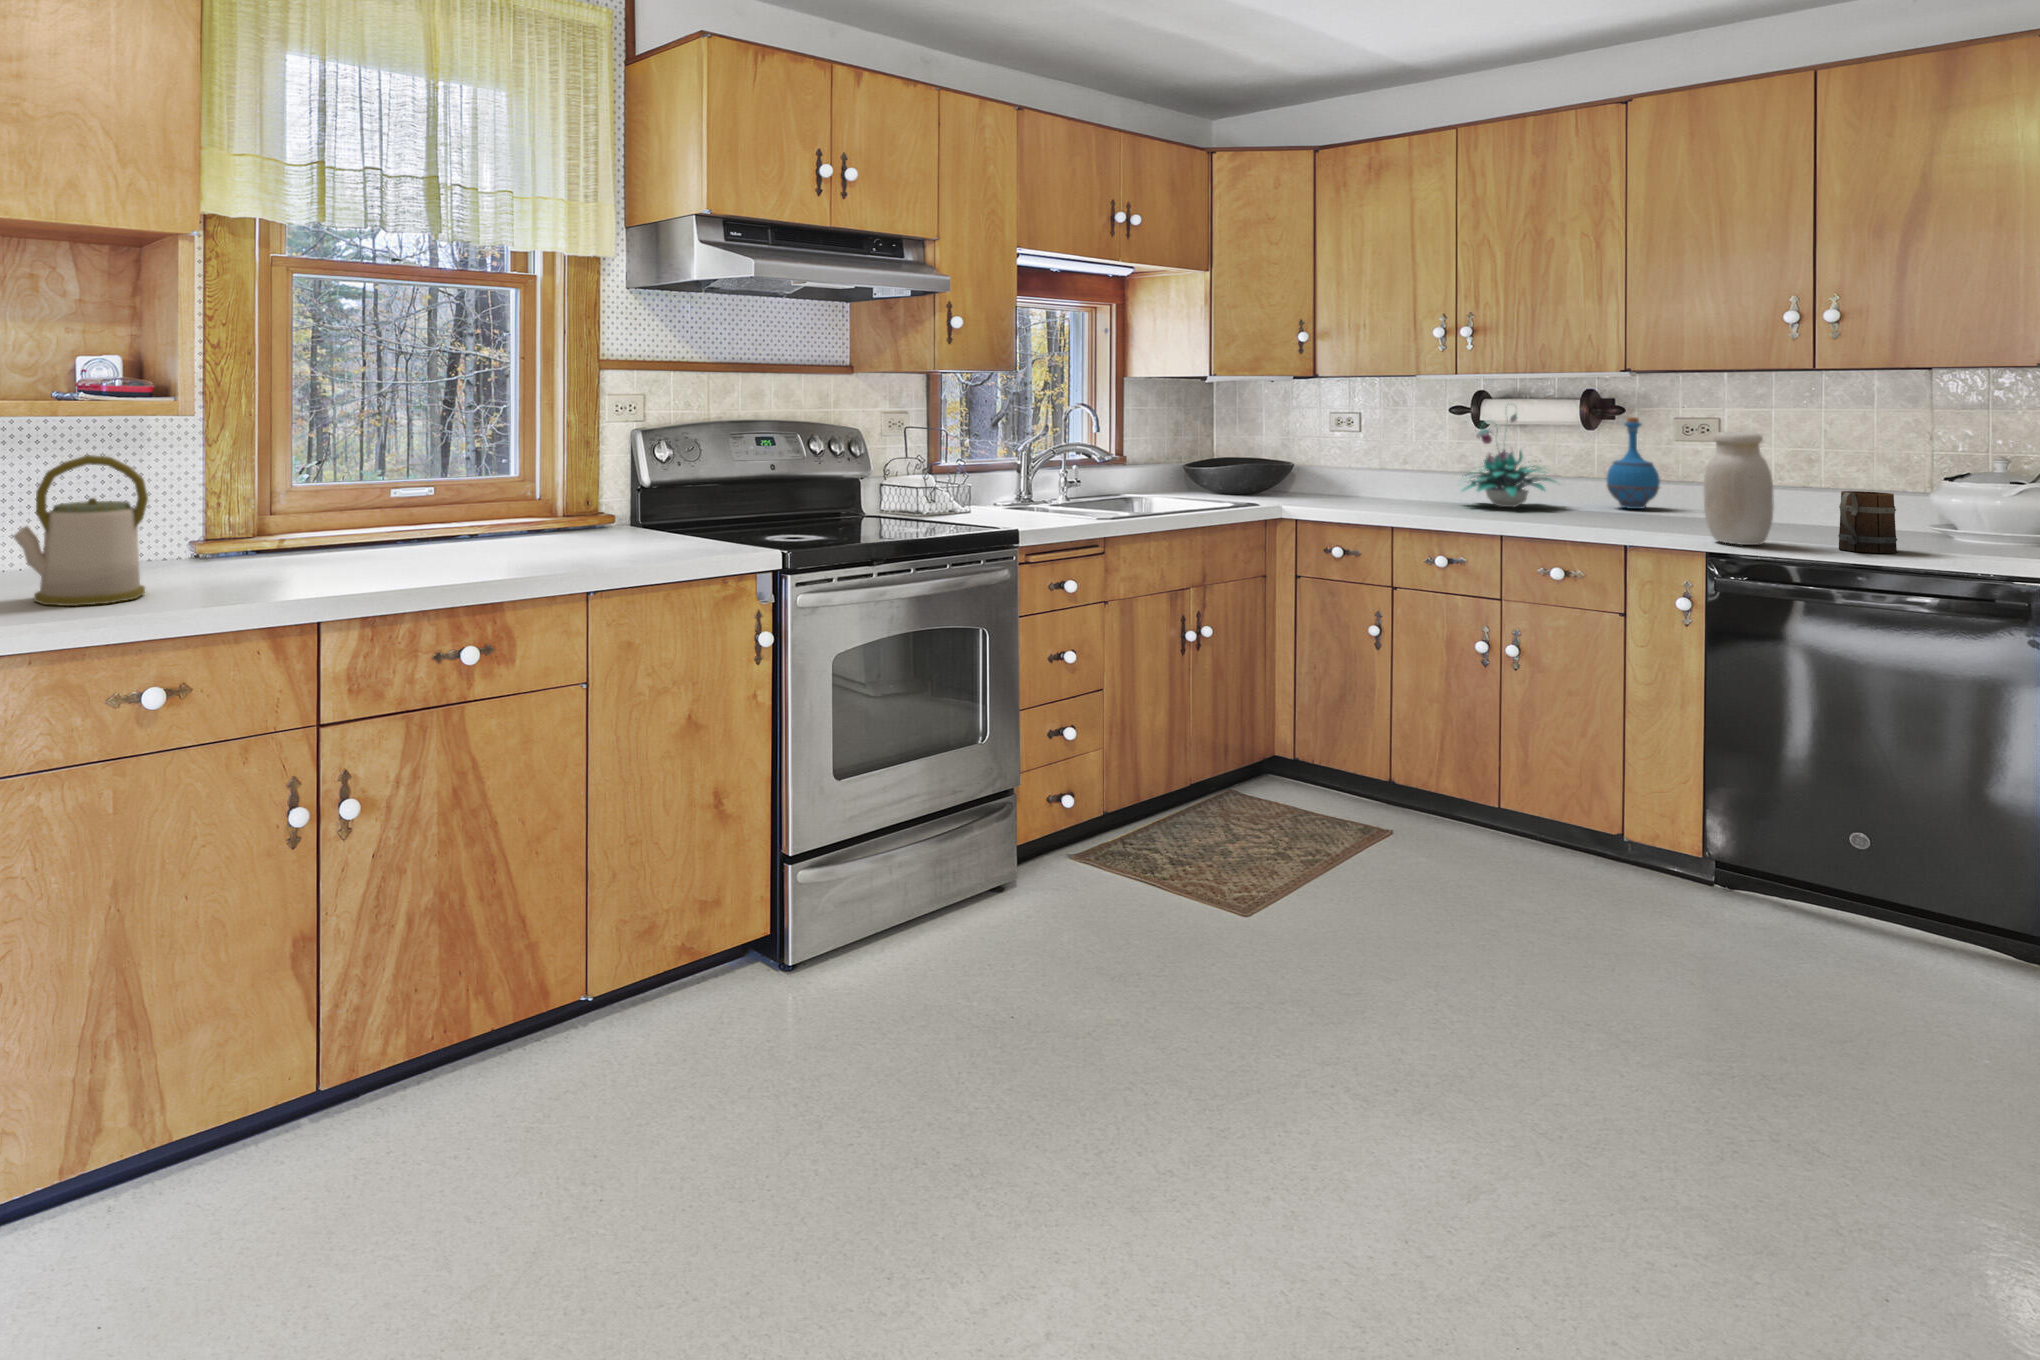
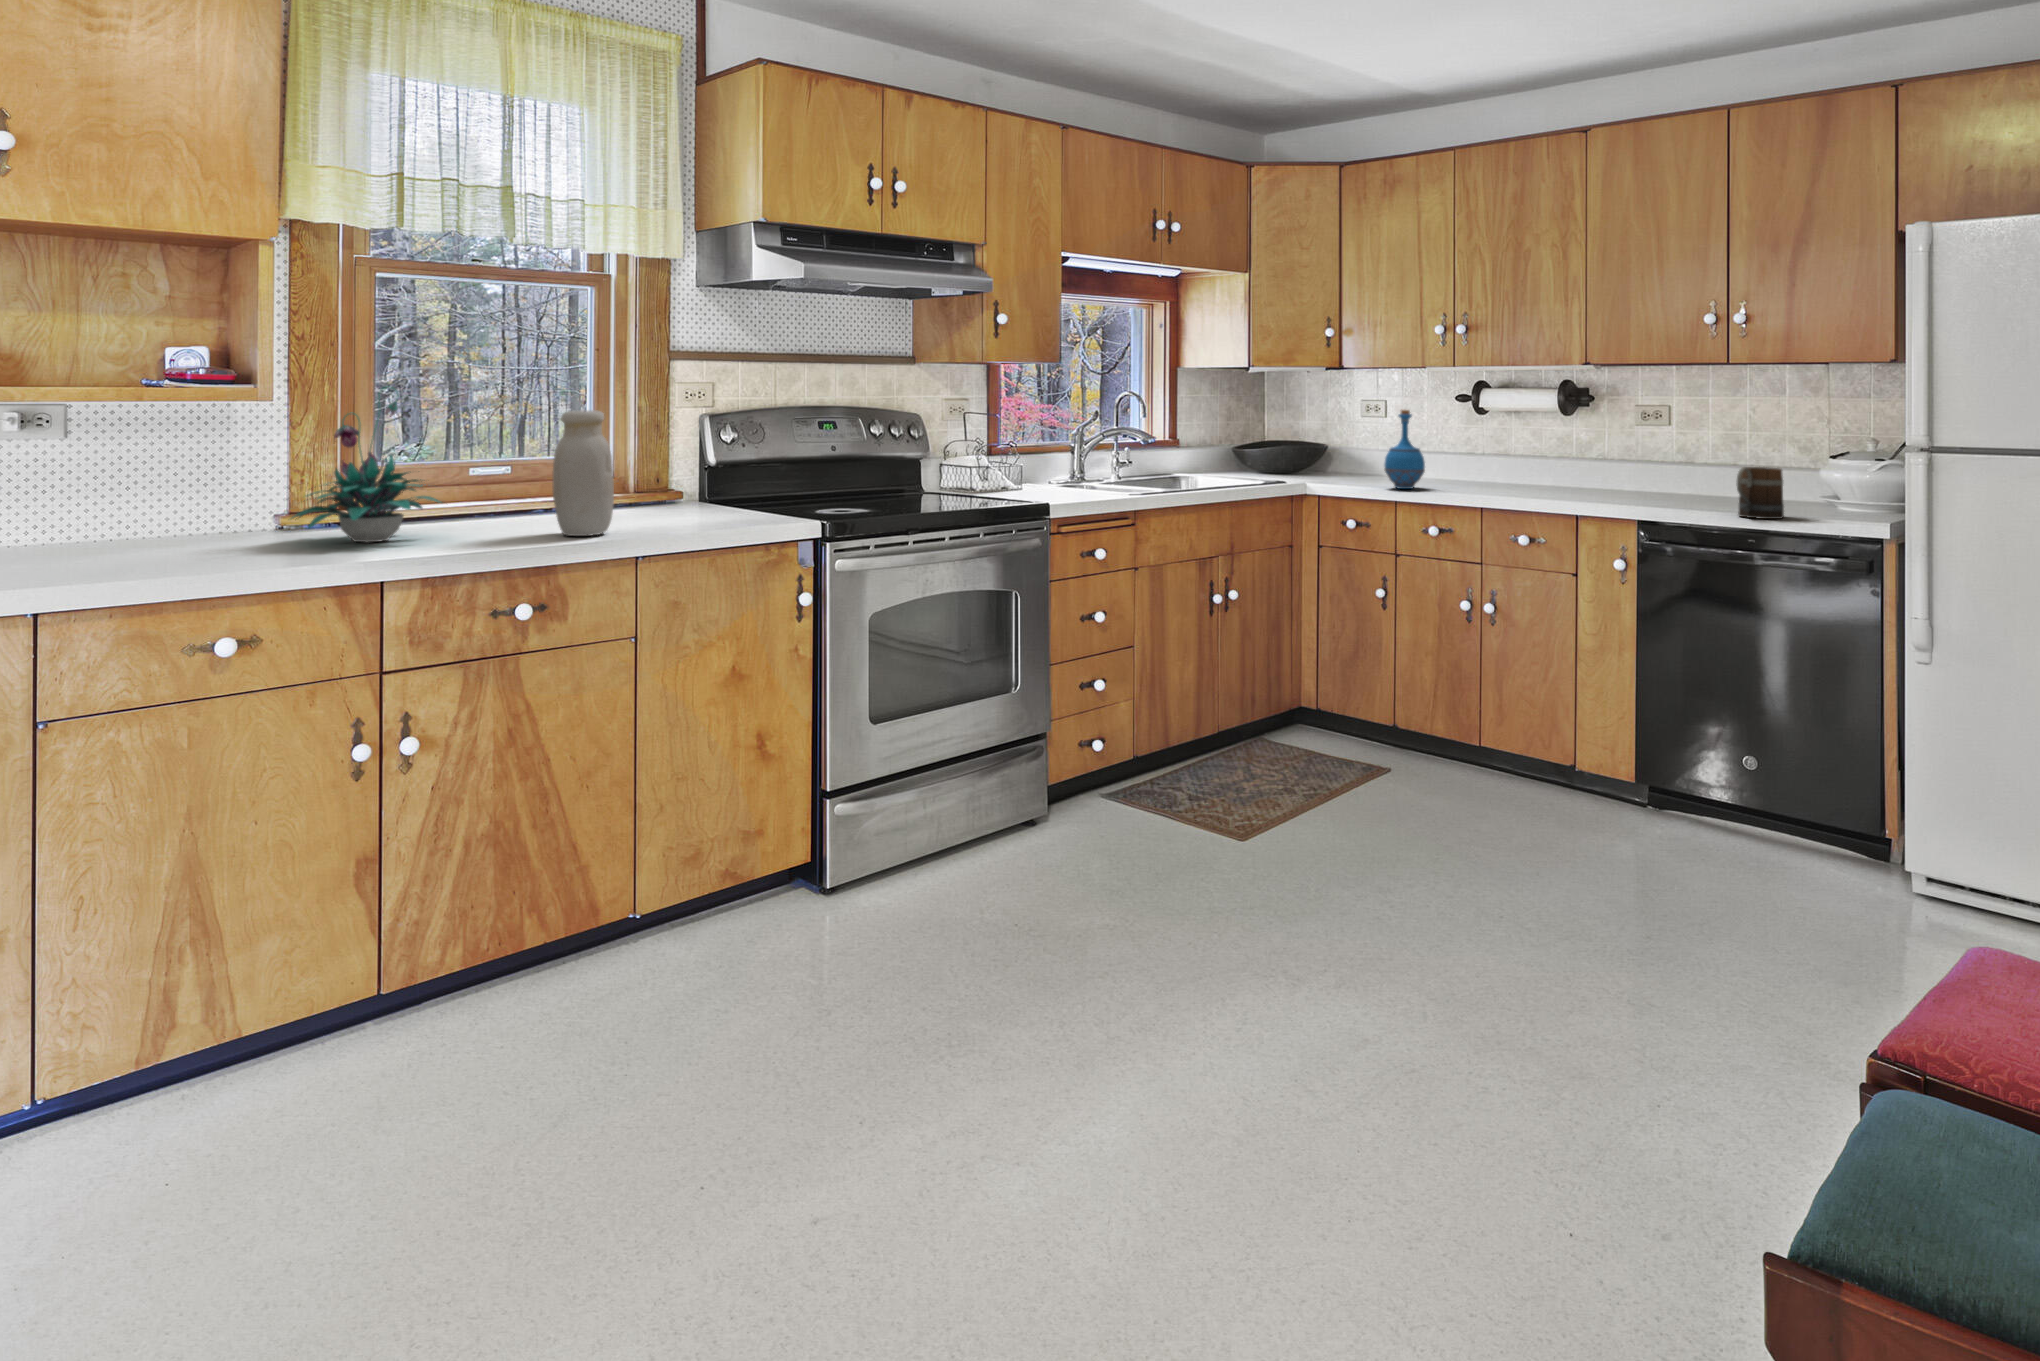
plant: present [1463,414,1555,507] -> present [292,395,441,542]
bottle: present [1607,417,1660,509] -> present [1384,410,1425,489]
jar: present [1704,432,1773,545] -> present [552,410,614,536]
kettle: present [13,455,148,606] -> none [98,435,225,567]

